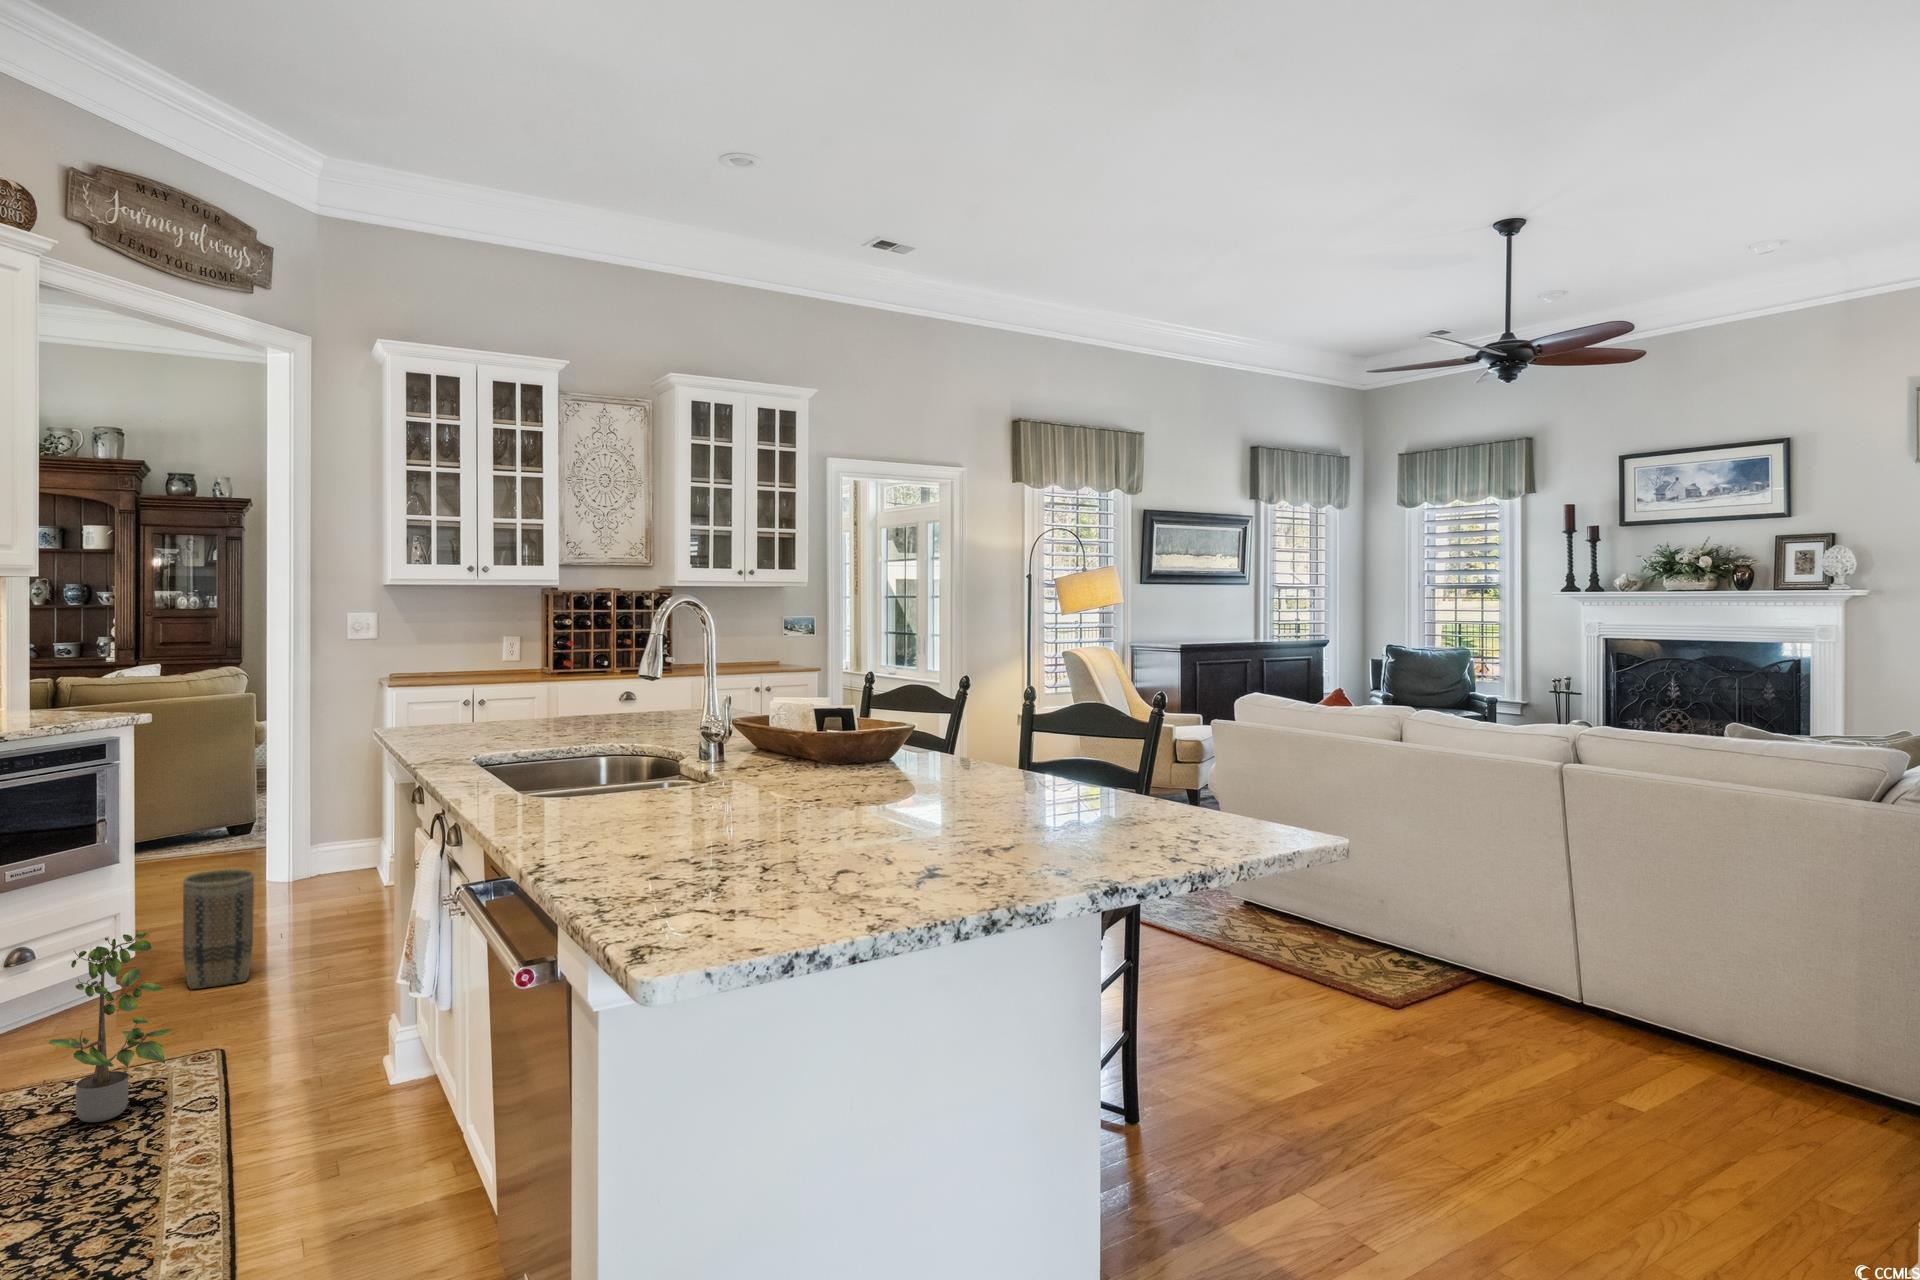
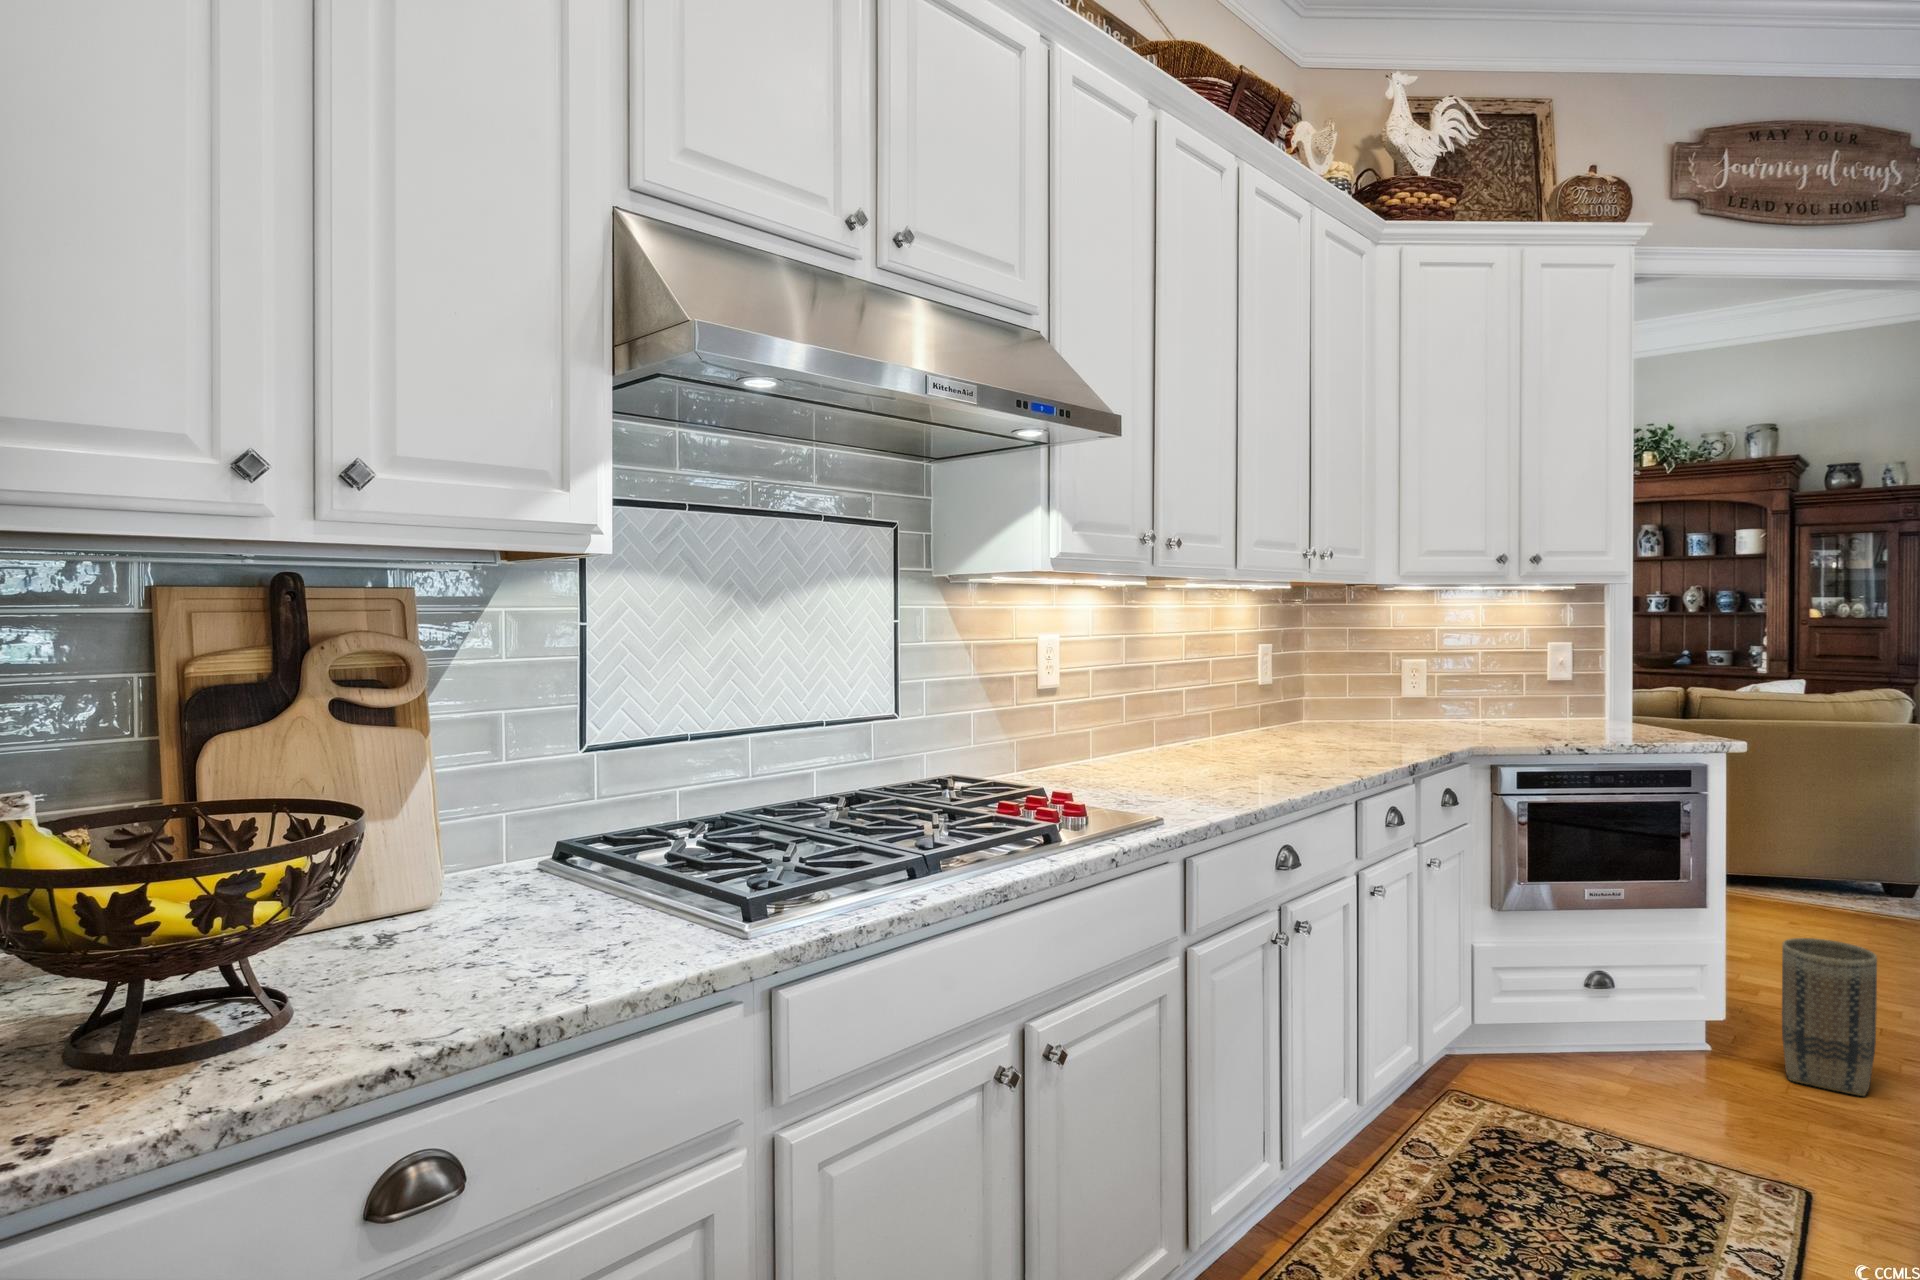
potted plant: present [49,931,171,1123] -> none [1590,997,1736,1218]

